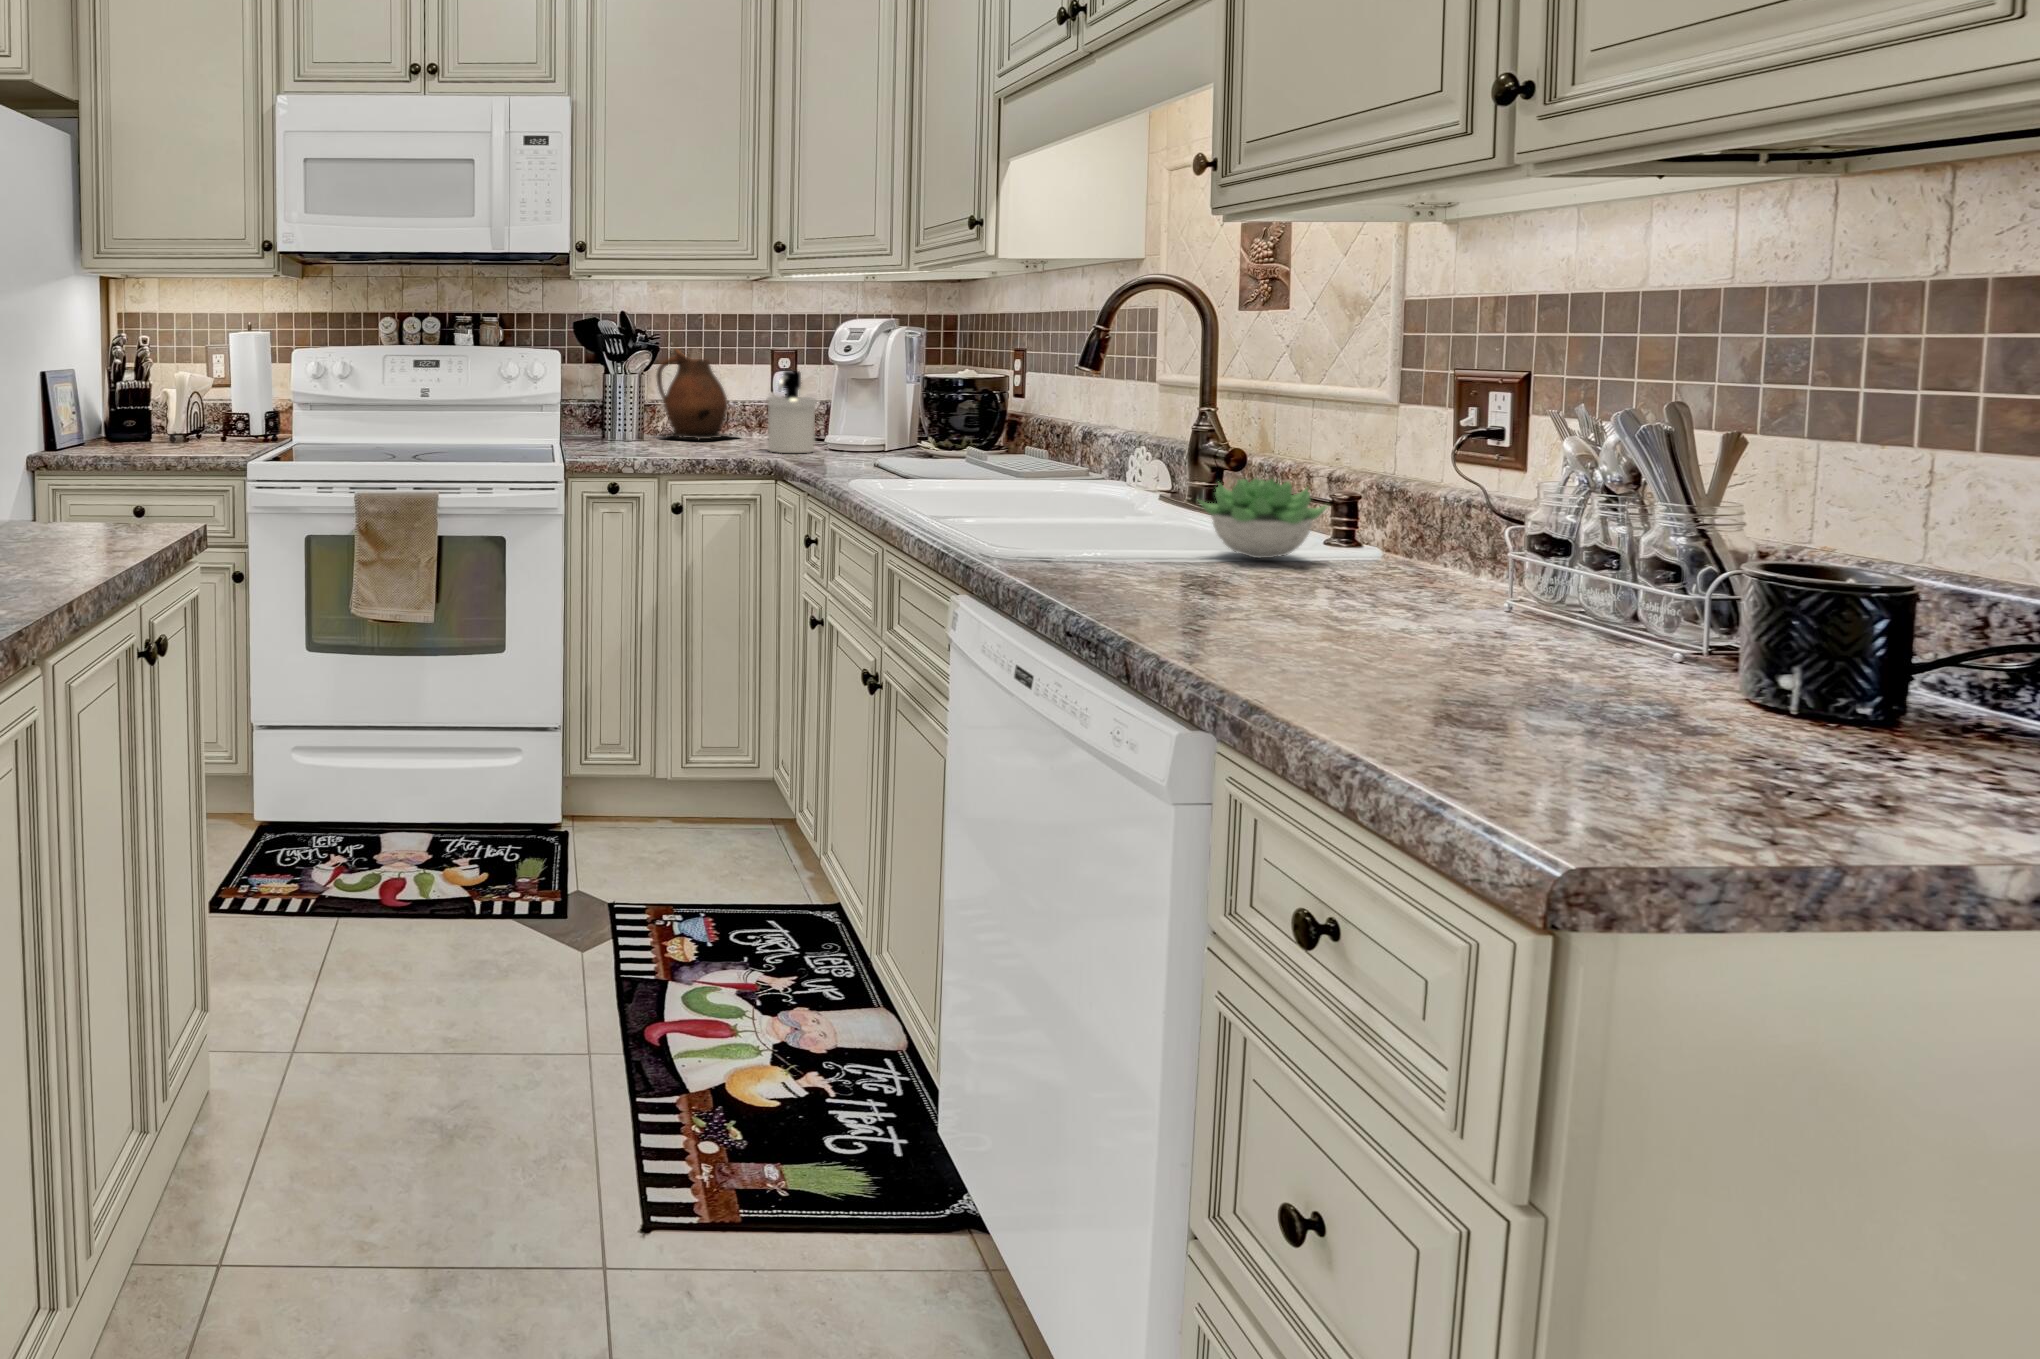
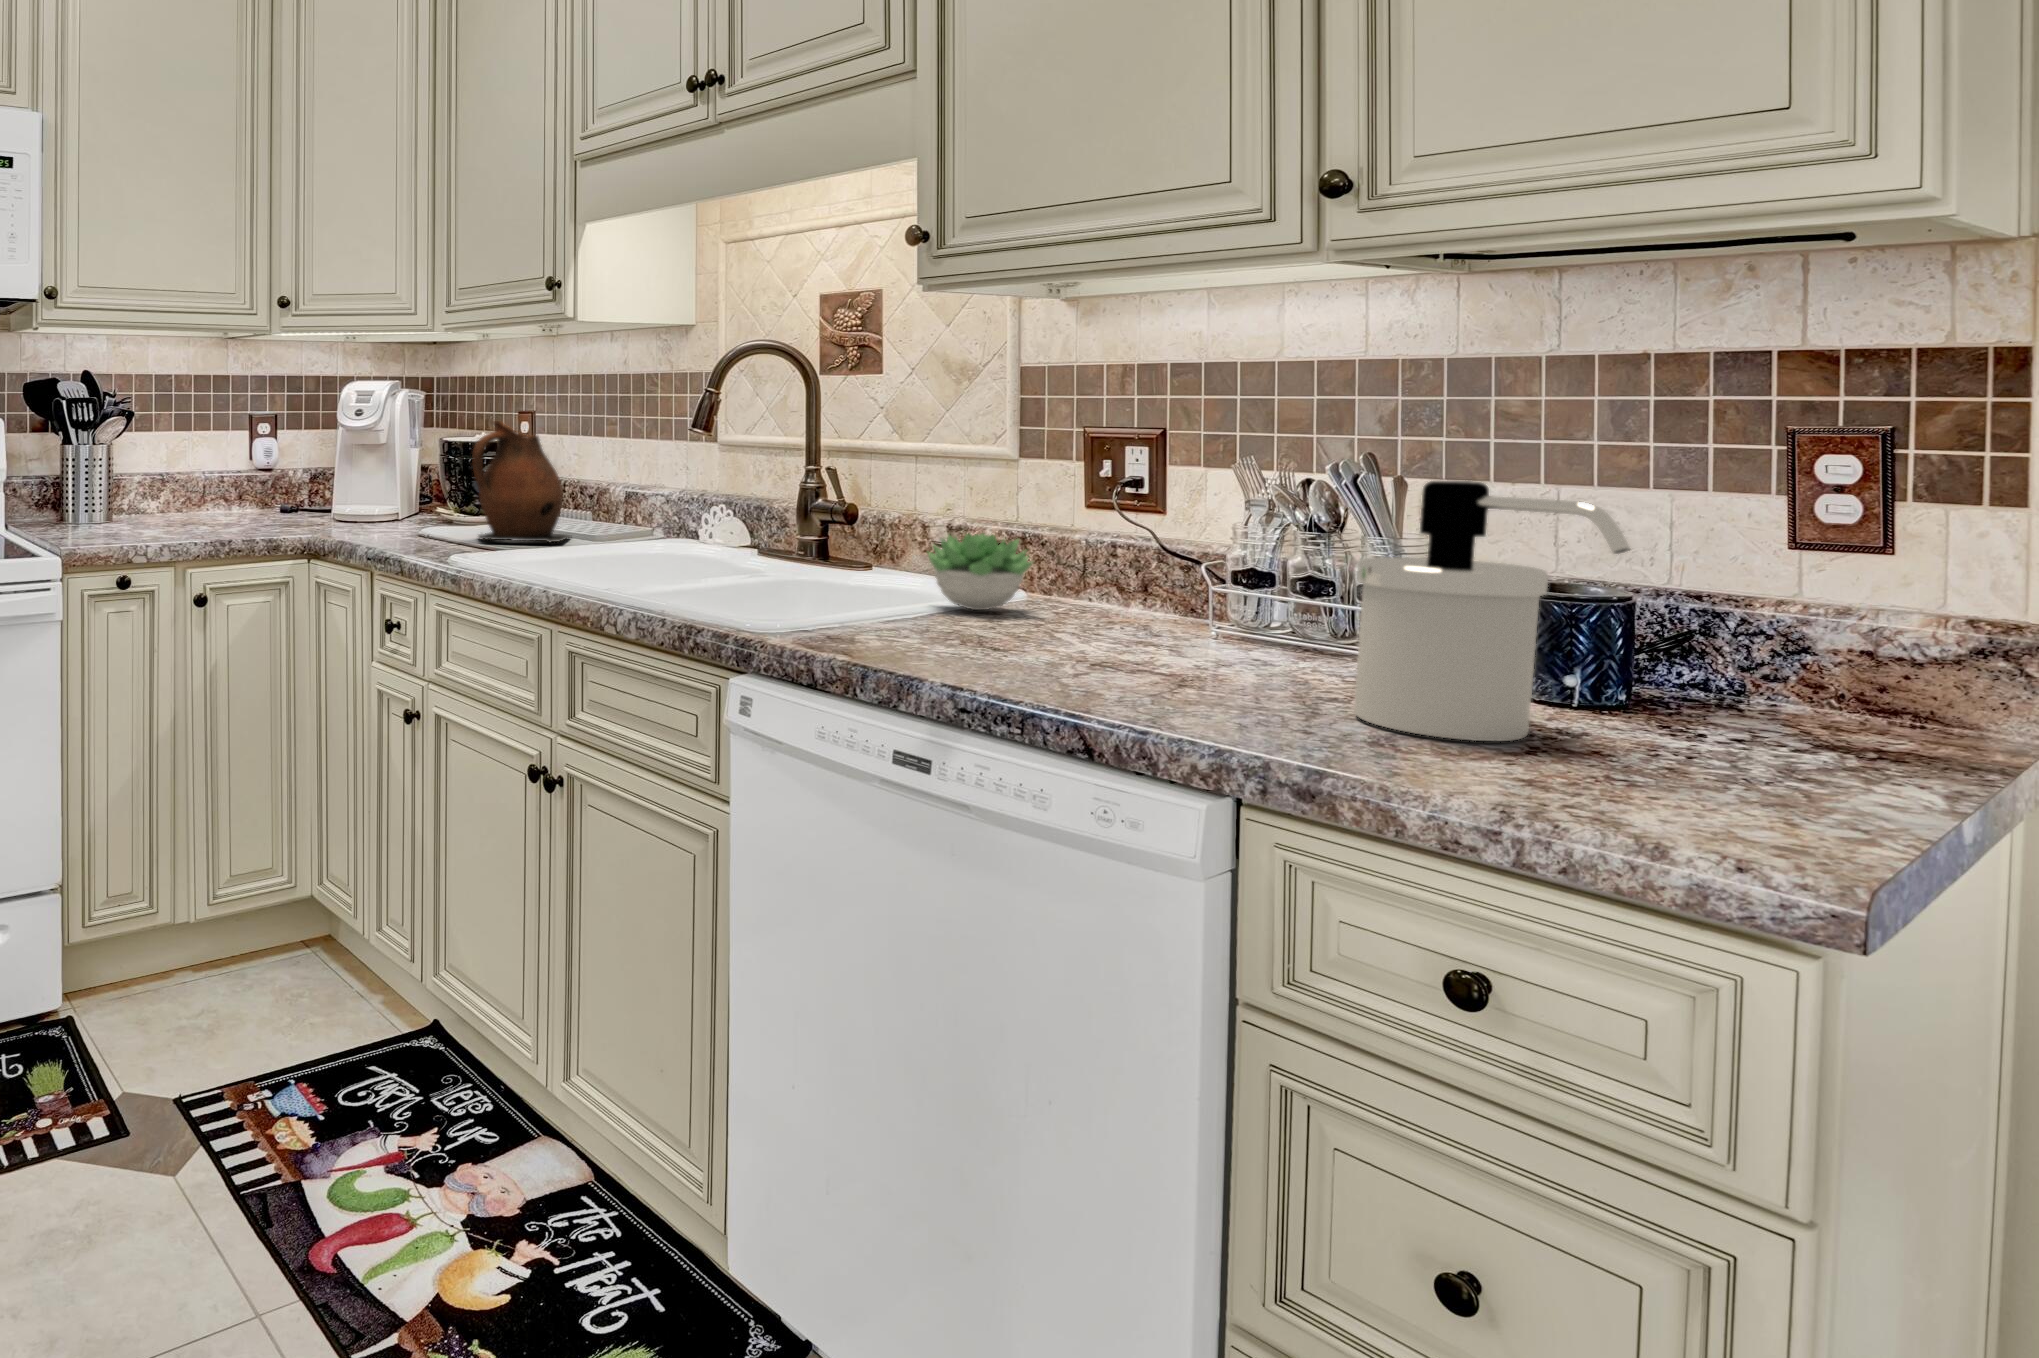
ceramic pitcher: present [656,349,734,439] -> present [472,421,570,542]
soap dispenser: present [766,370,817,453] -> present [1354,481,1630,741]

